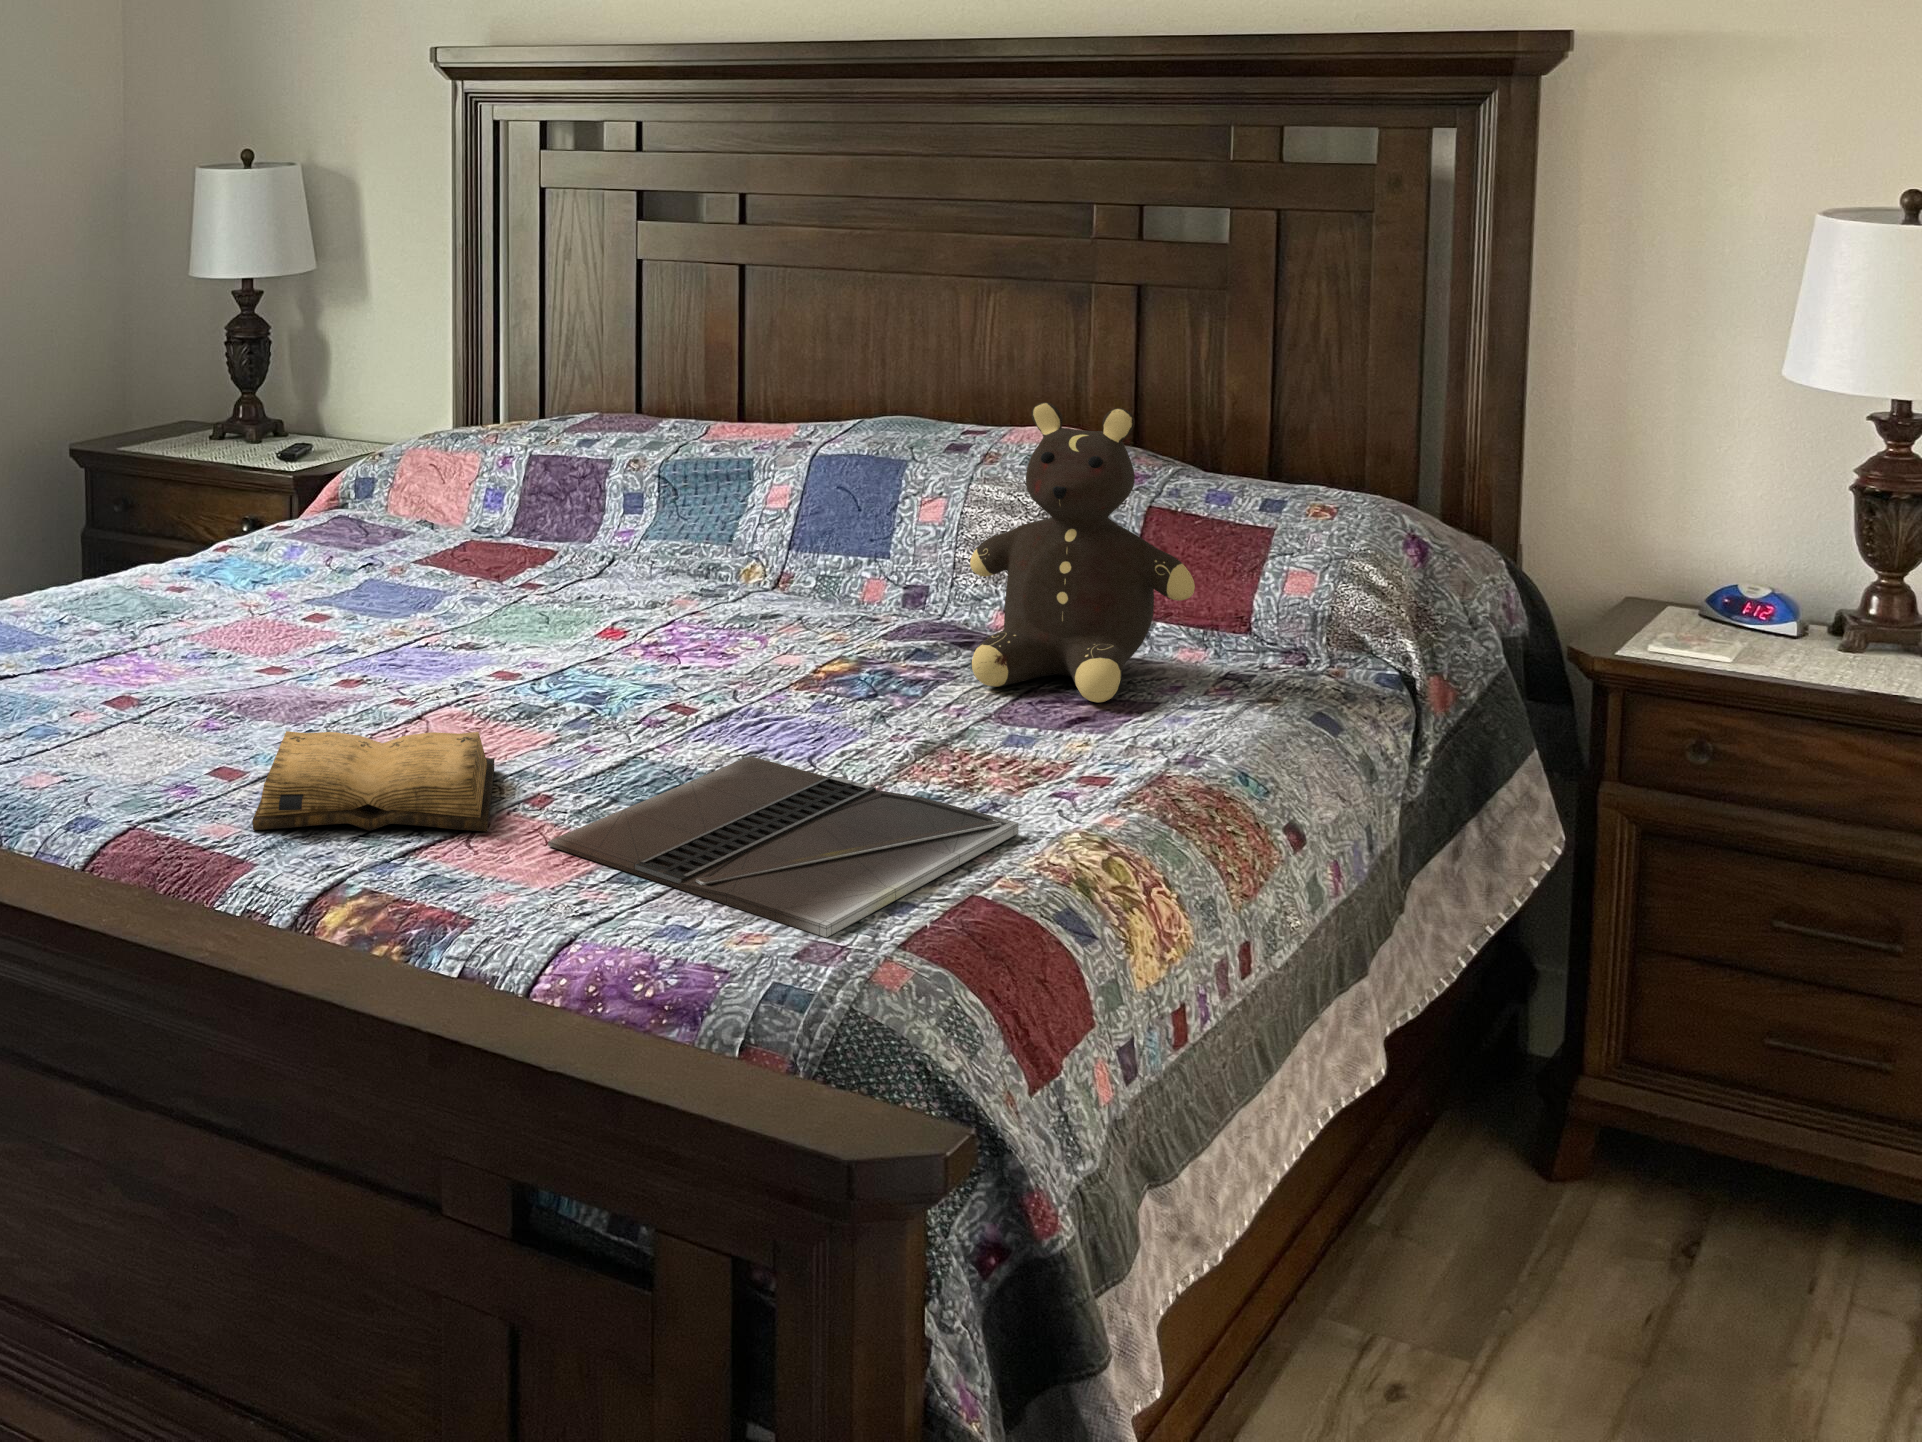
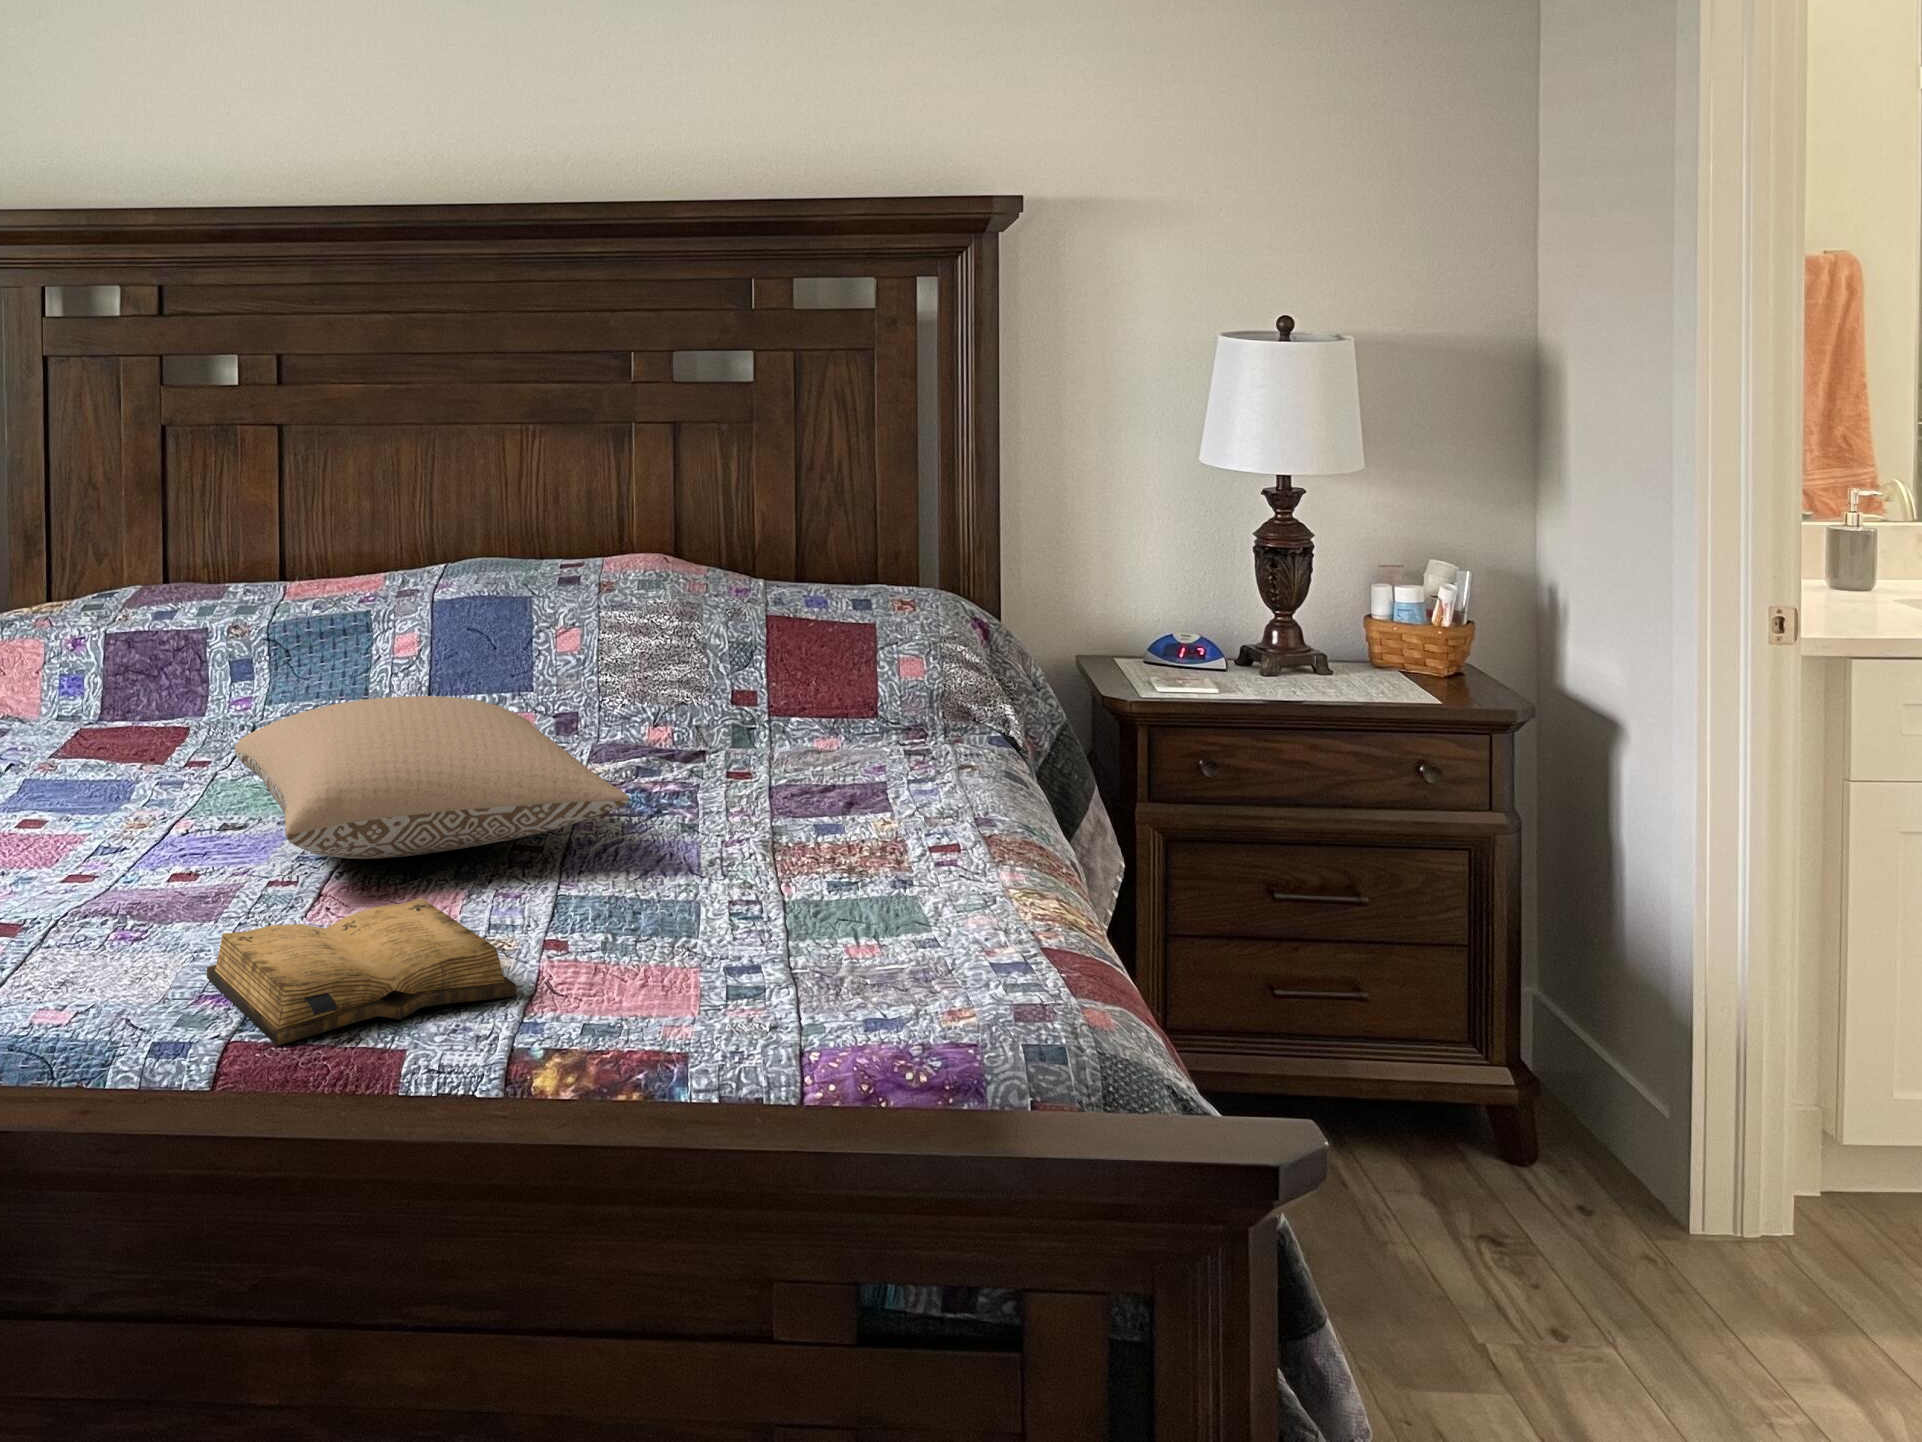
teddy bear: present [970,402,1195,702] -> none [681,520,886,789]
pillow: none [420,545,787,695] -> present [235,696,629,859]
laptop: present [548,756,1019,938] -> none [593,880,953,1022]

